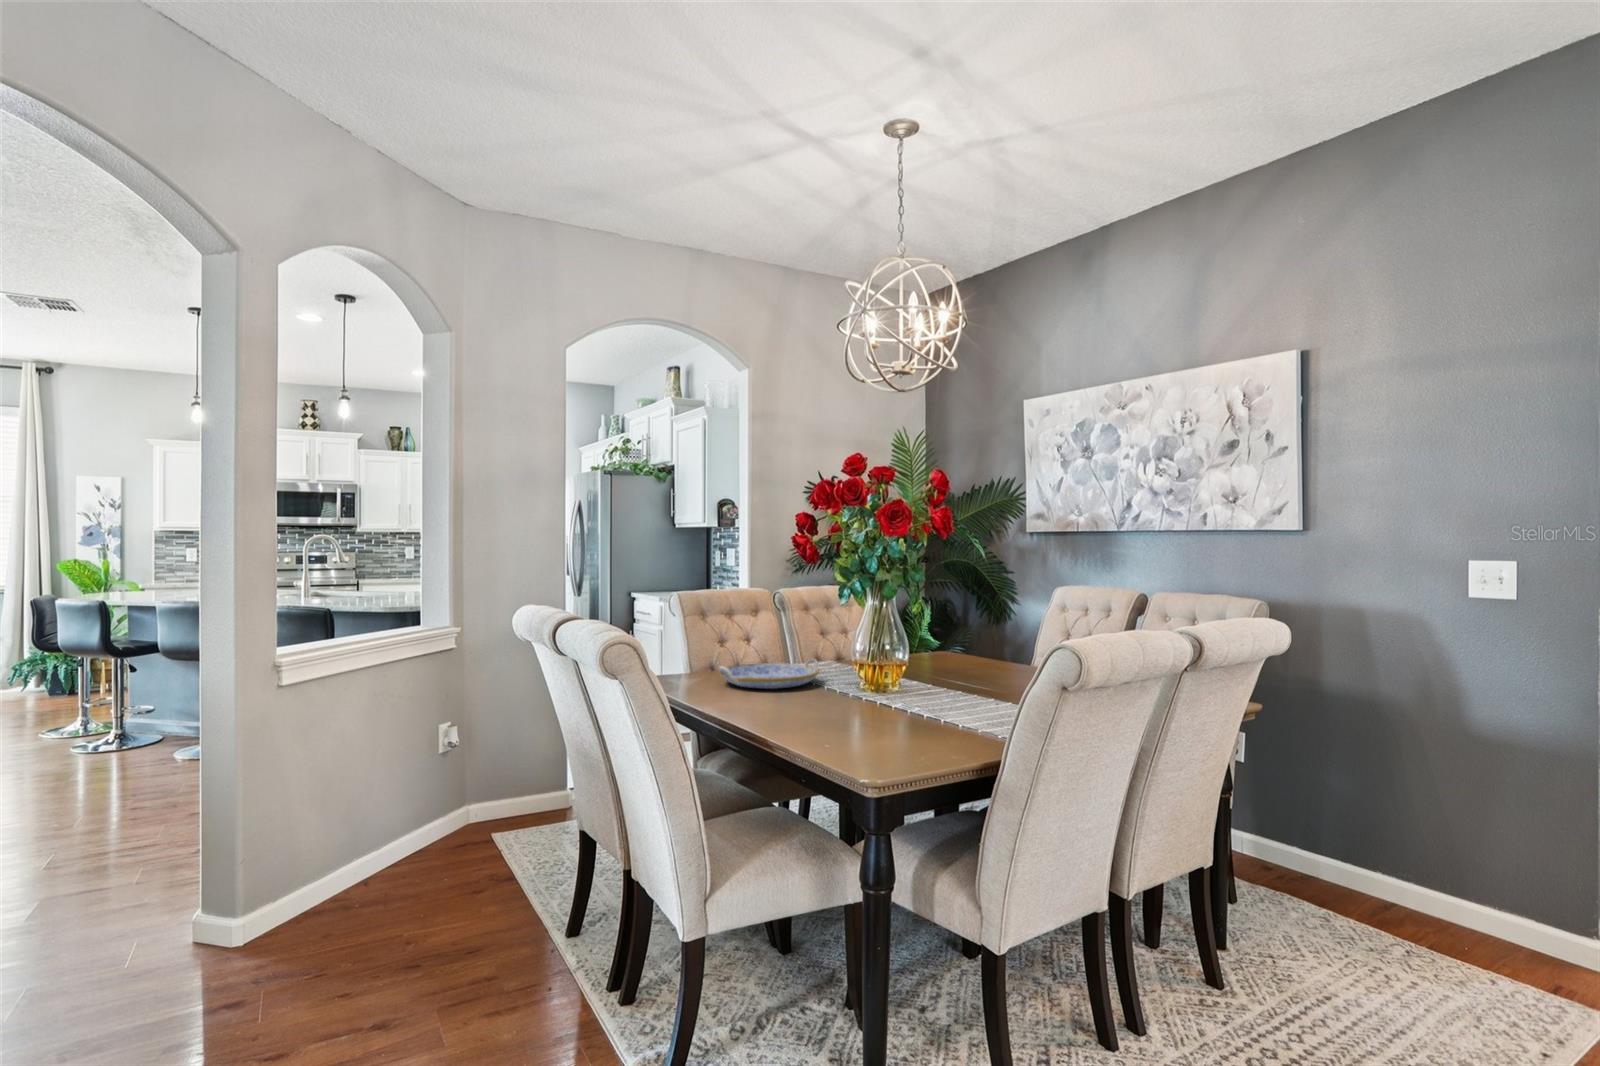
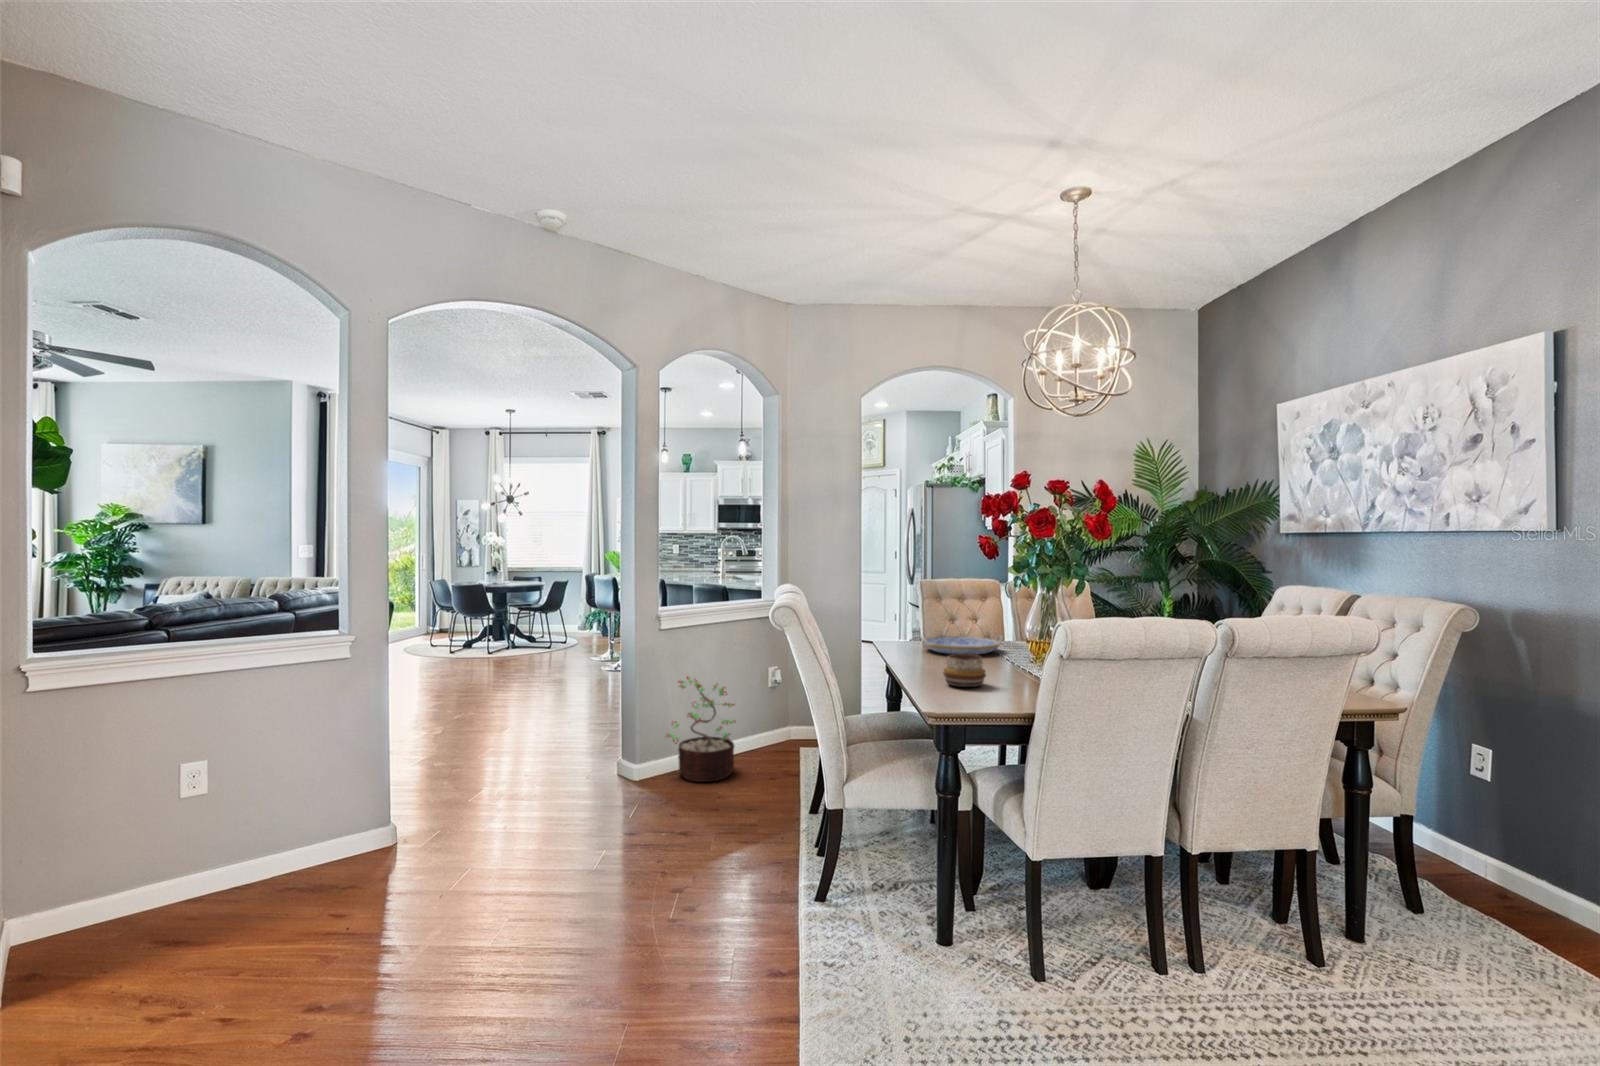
decorative bowl: none [823,689,879,734] -> present [943,654,986,687]
decorative plant: none [290,756,416,926] -> present [667,676,735,782]

